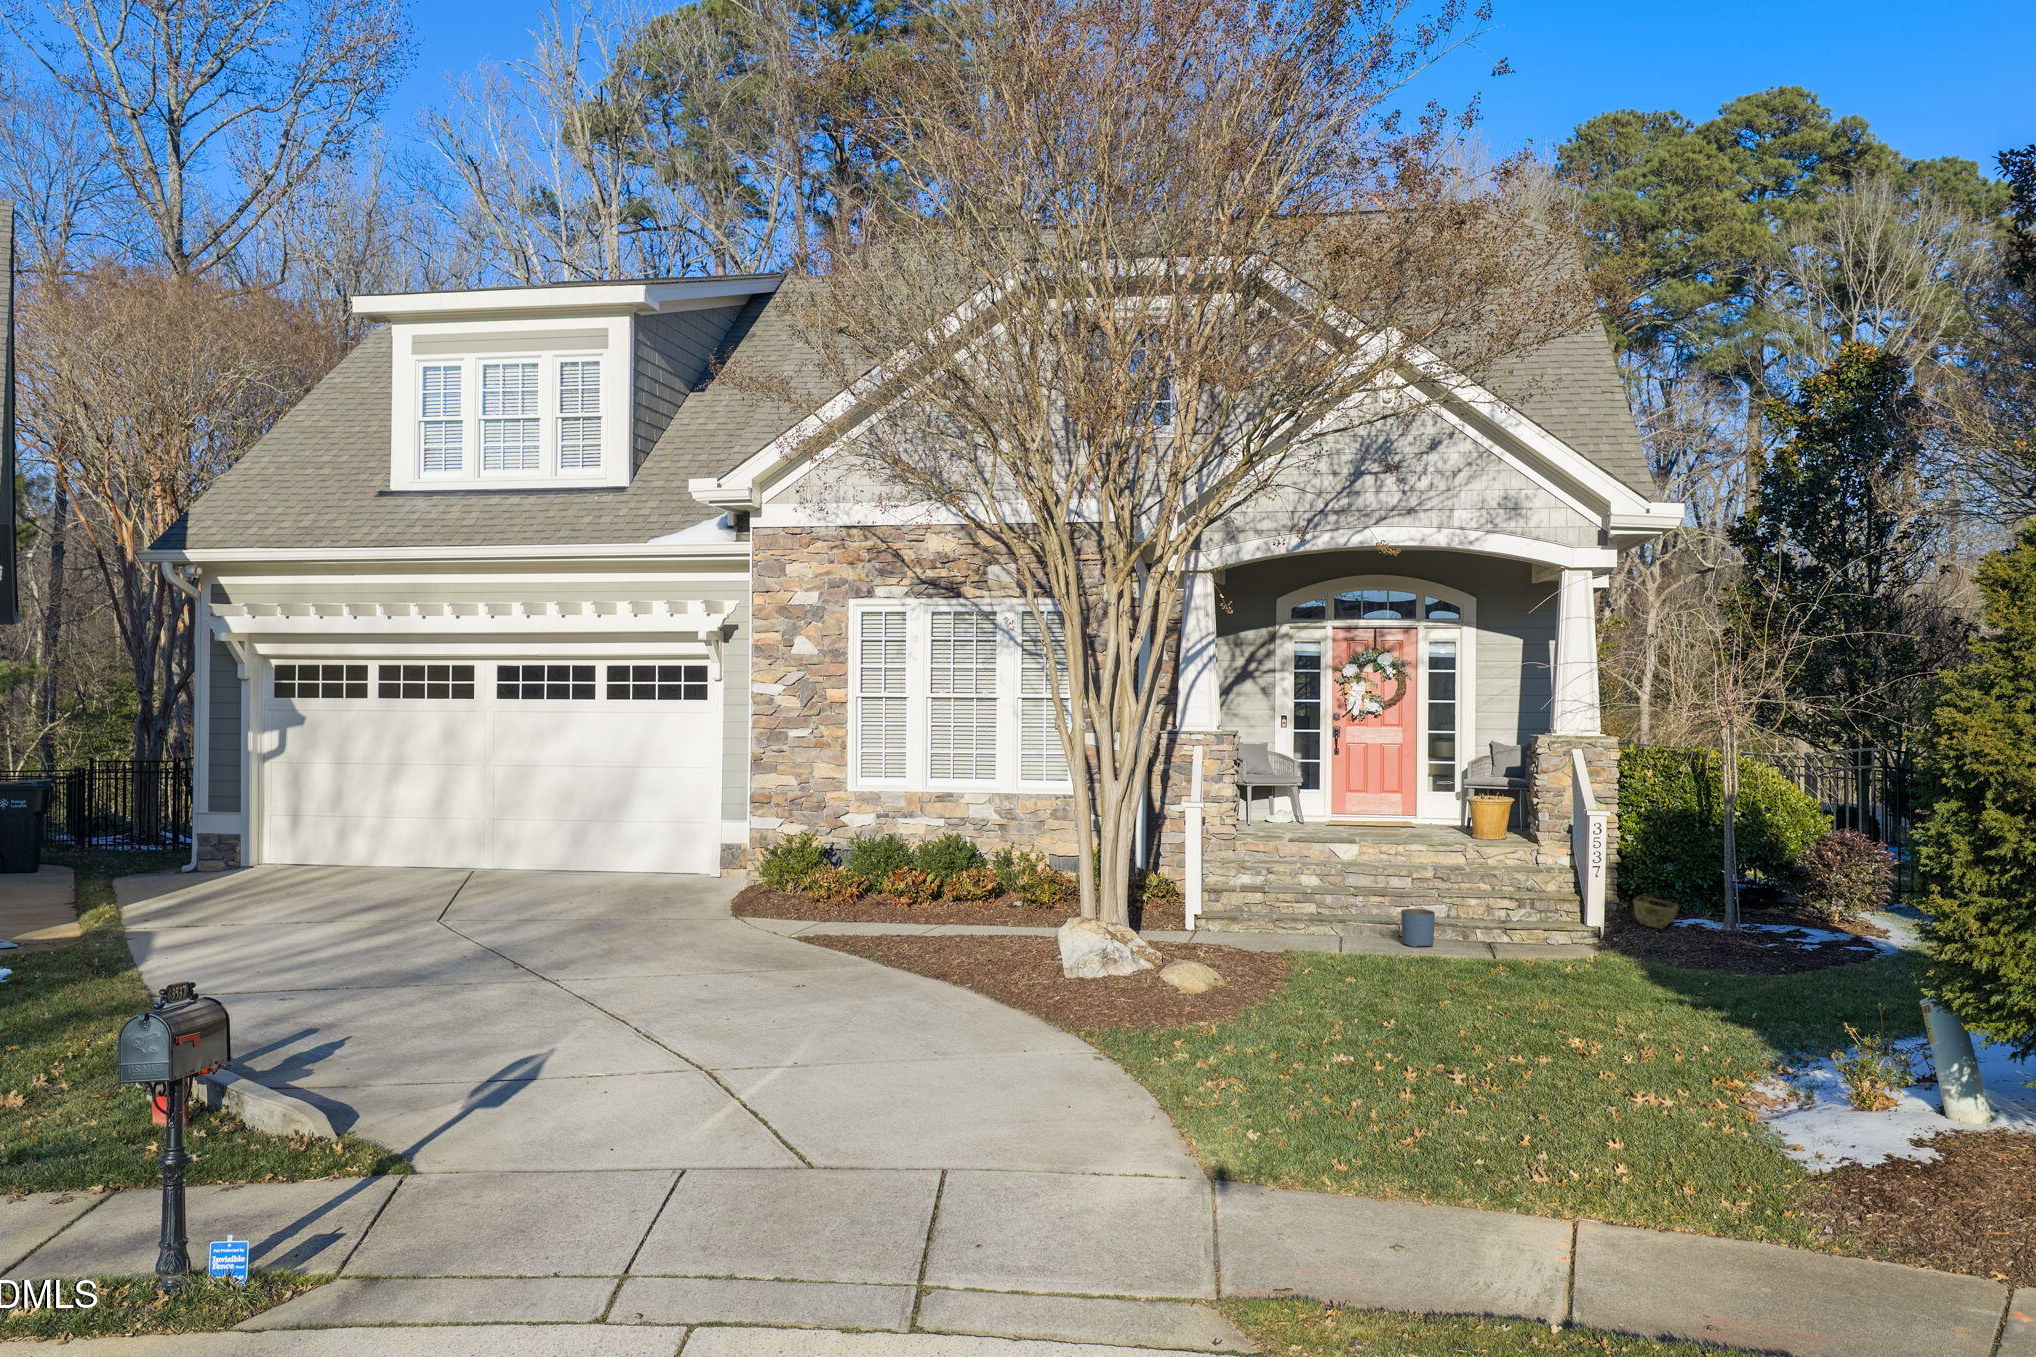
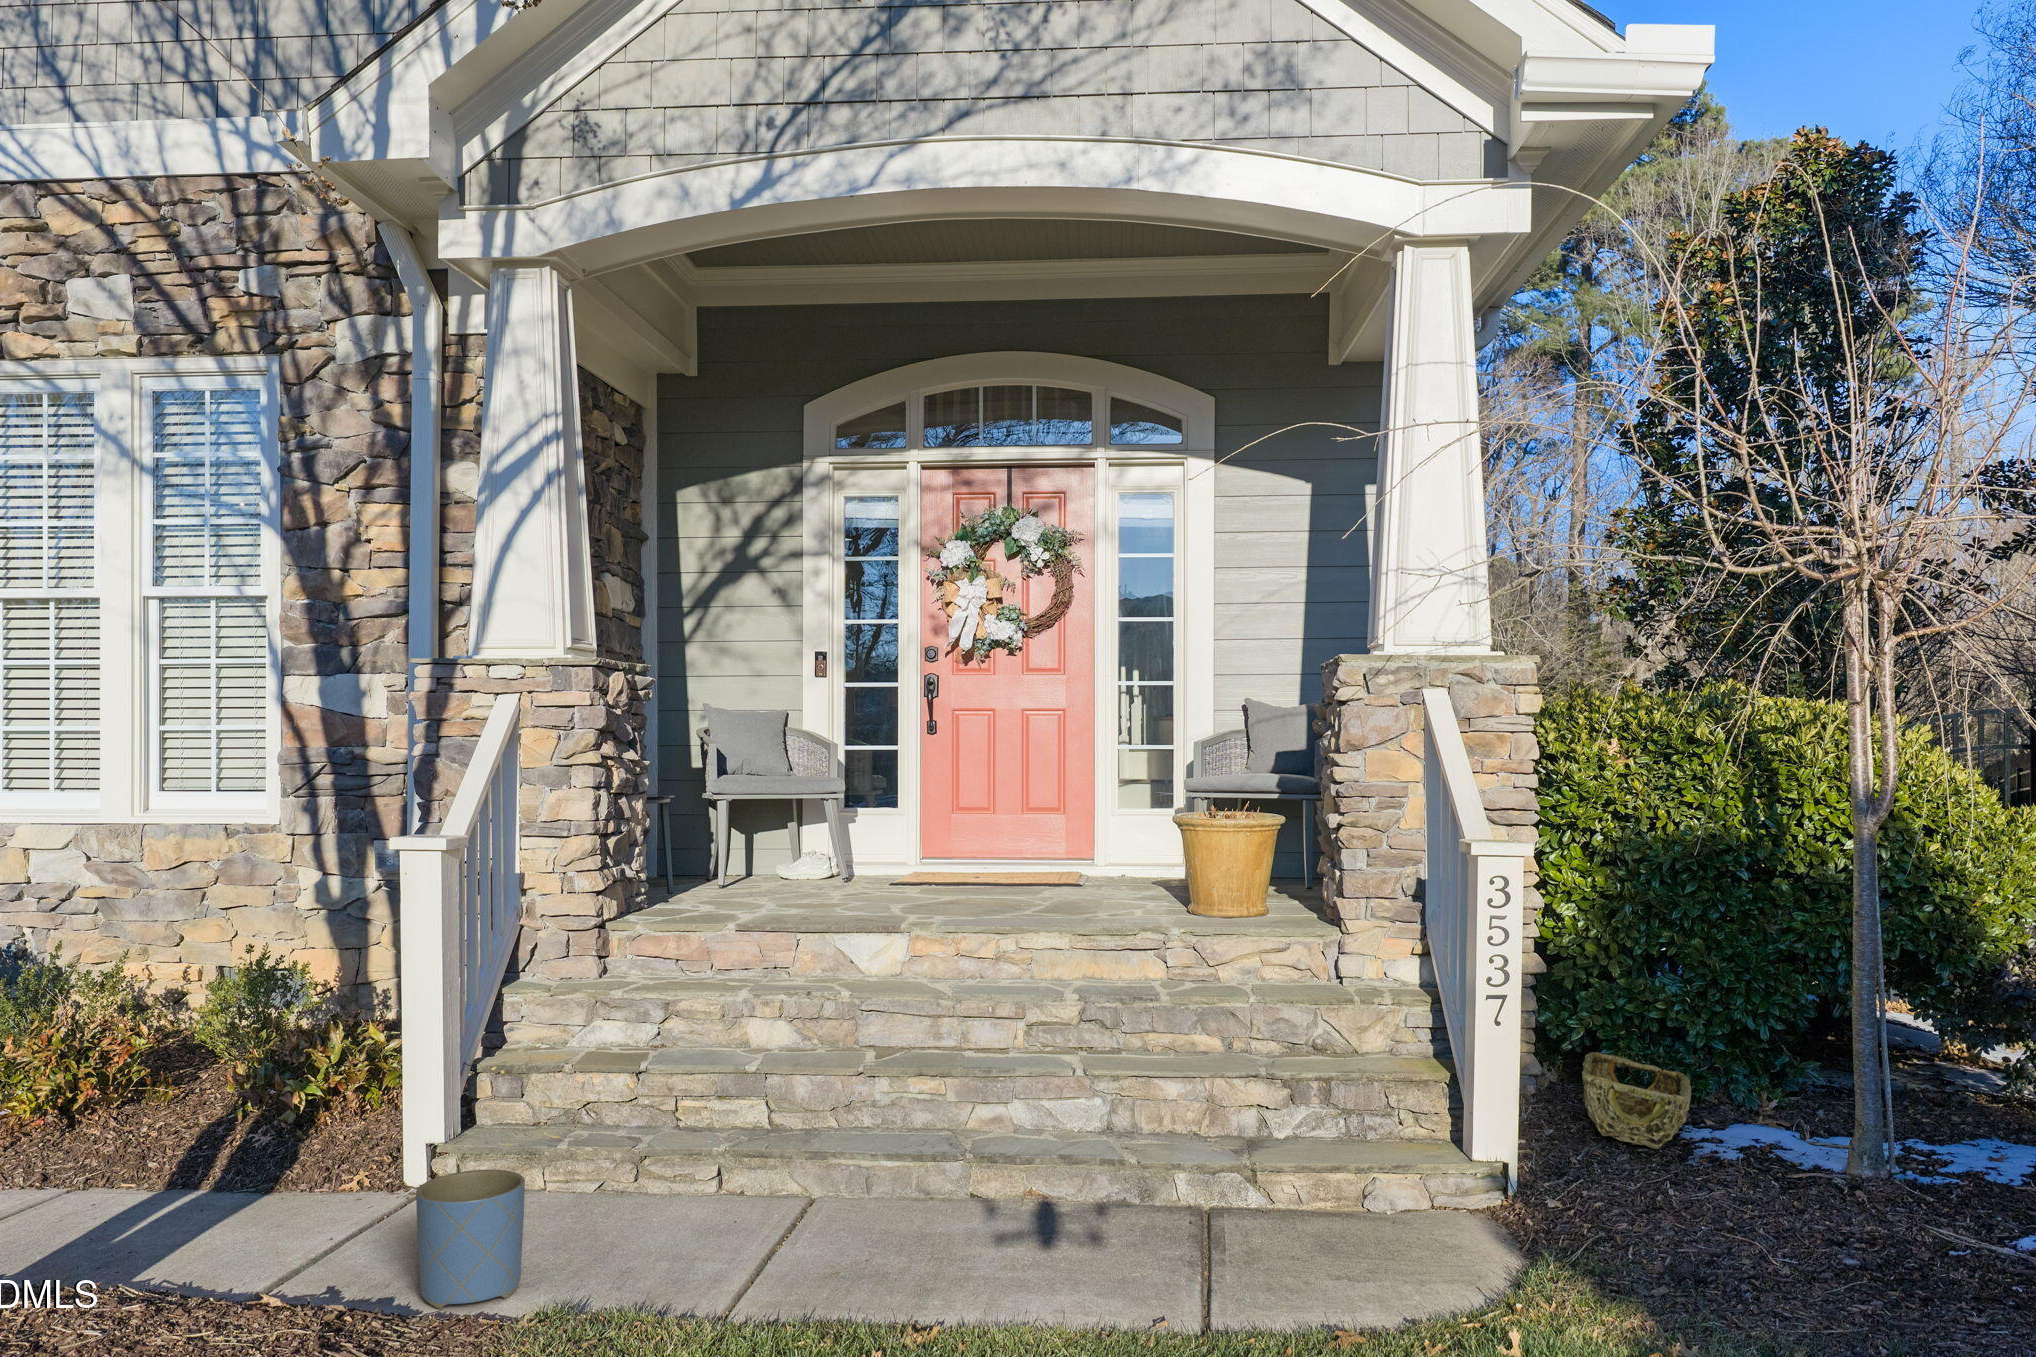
planter: present [1401,909,1435,947] -> present [416,1170,525,1309]

